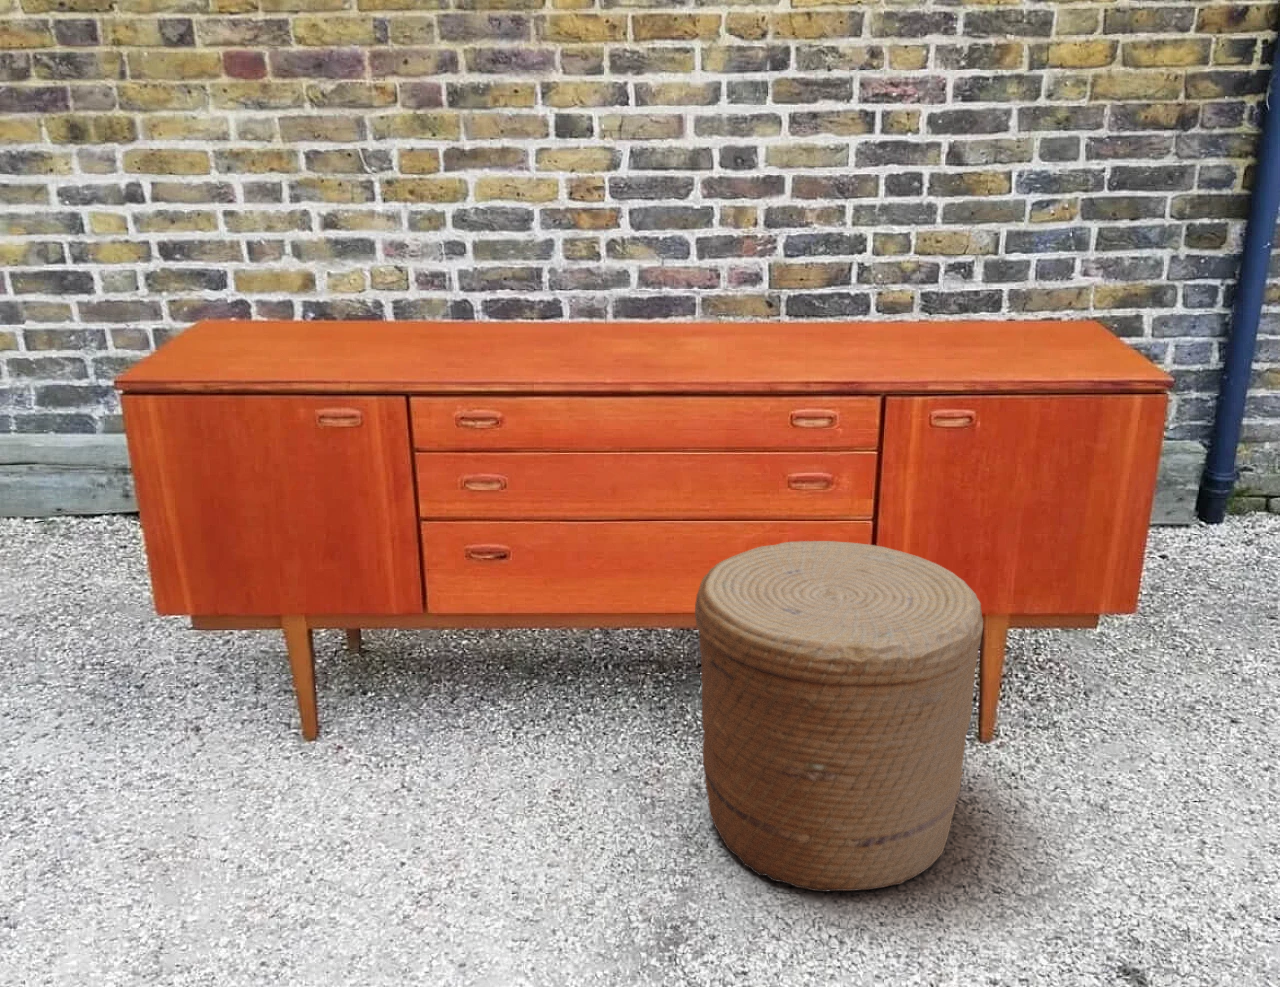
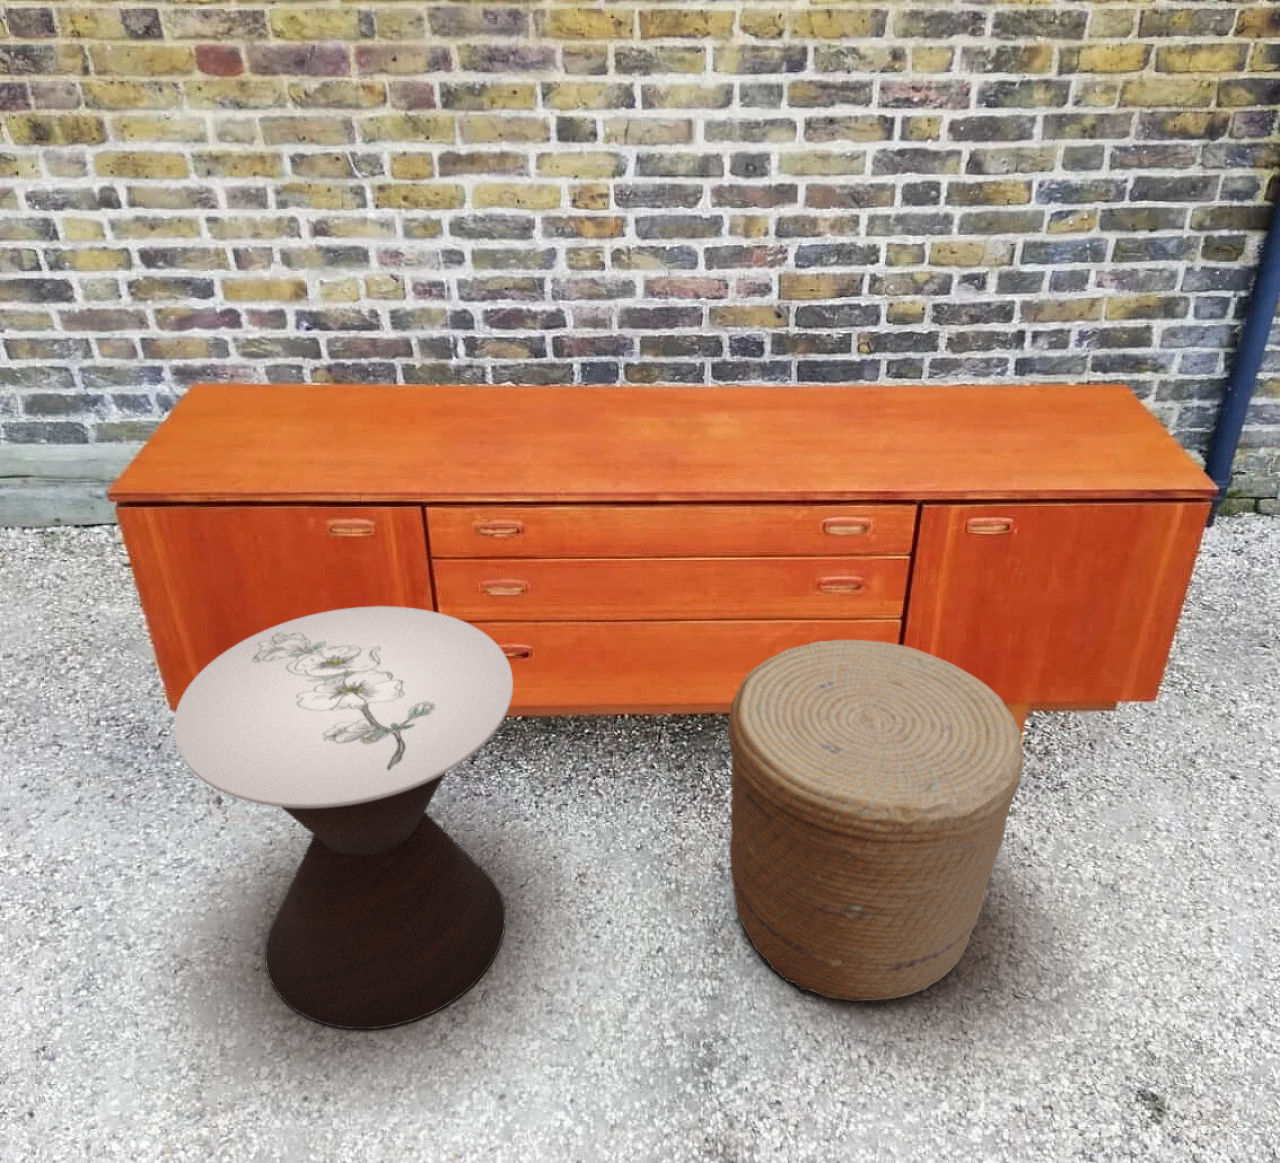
side table: none [161,503,485,908] -> present [174,606,513,1029]

